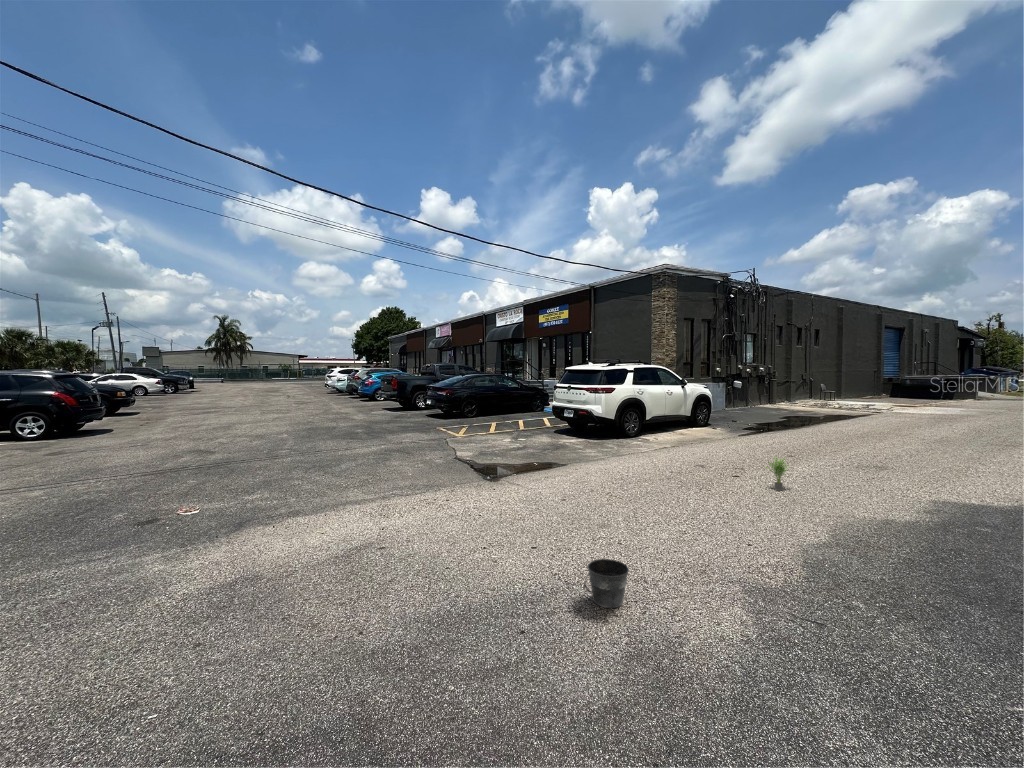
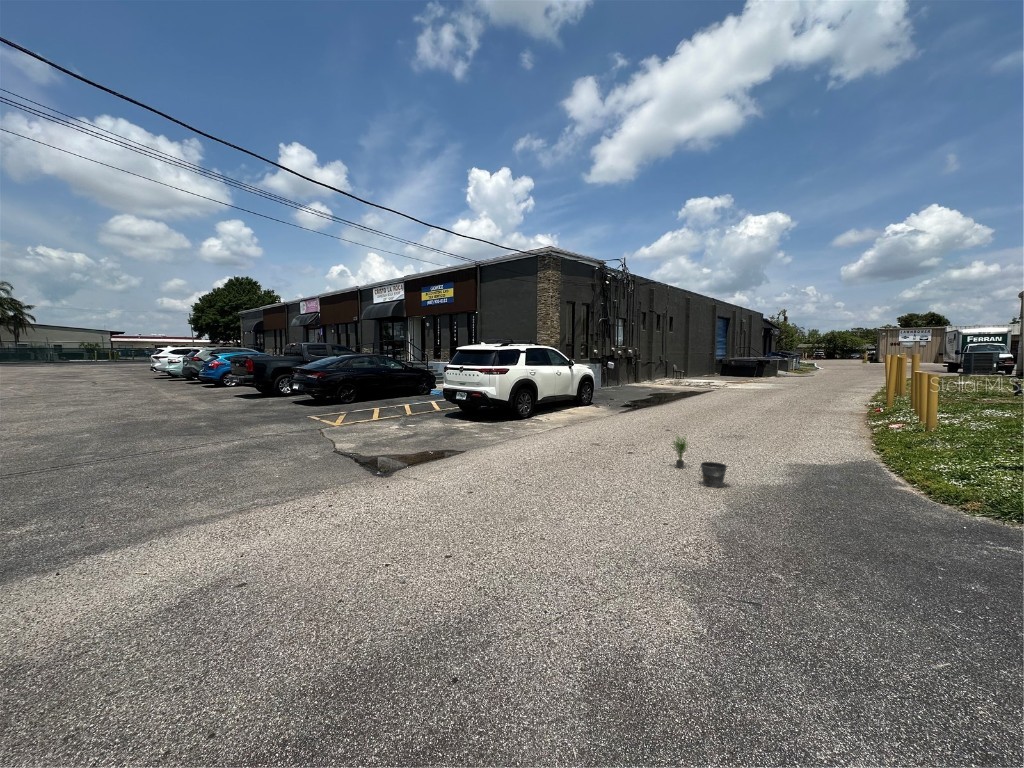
bucket: present [584,559,629,608] -> present [700,462,727,487]

